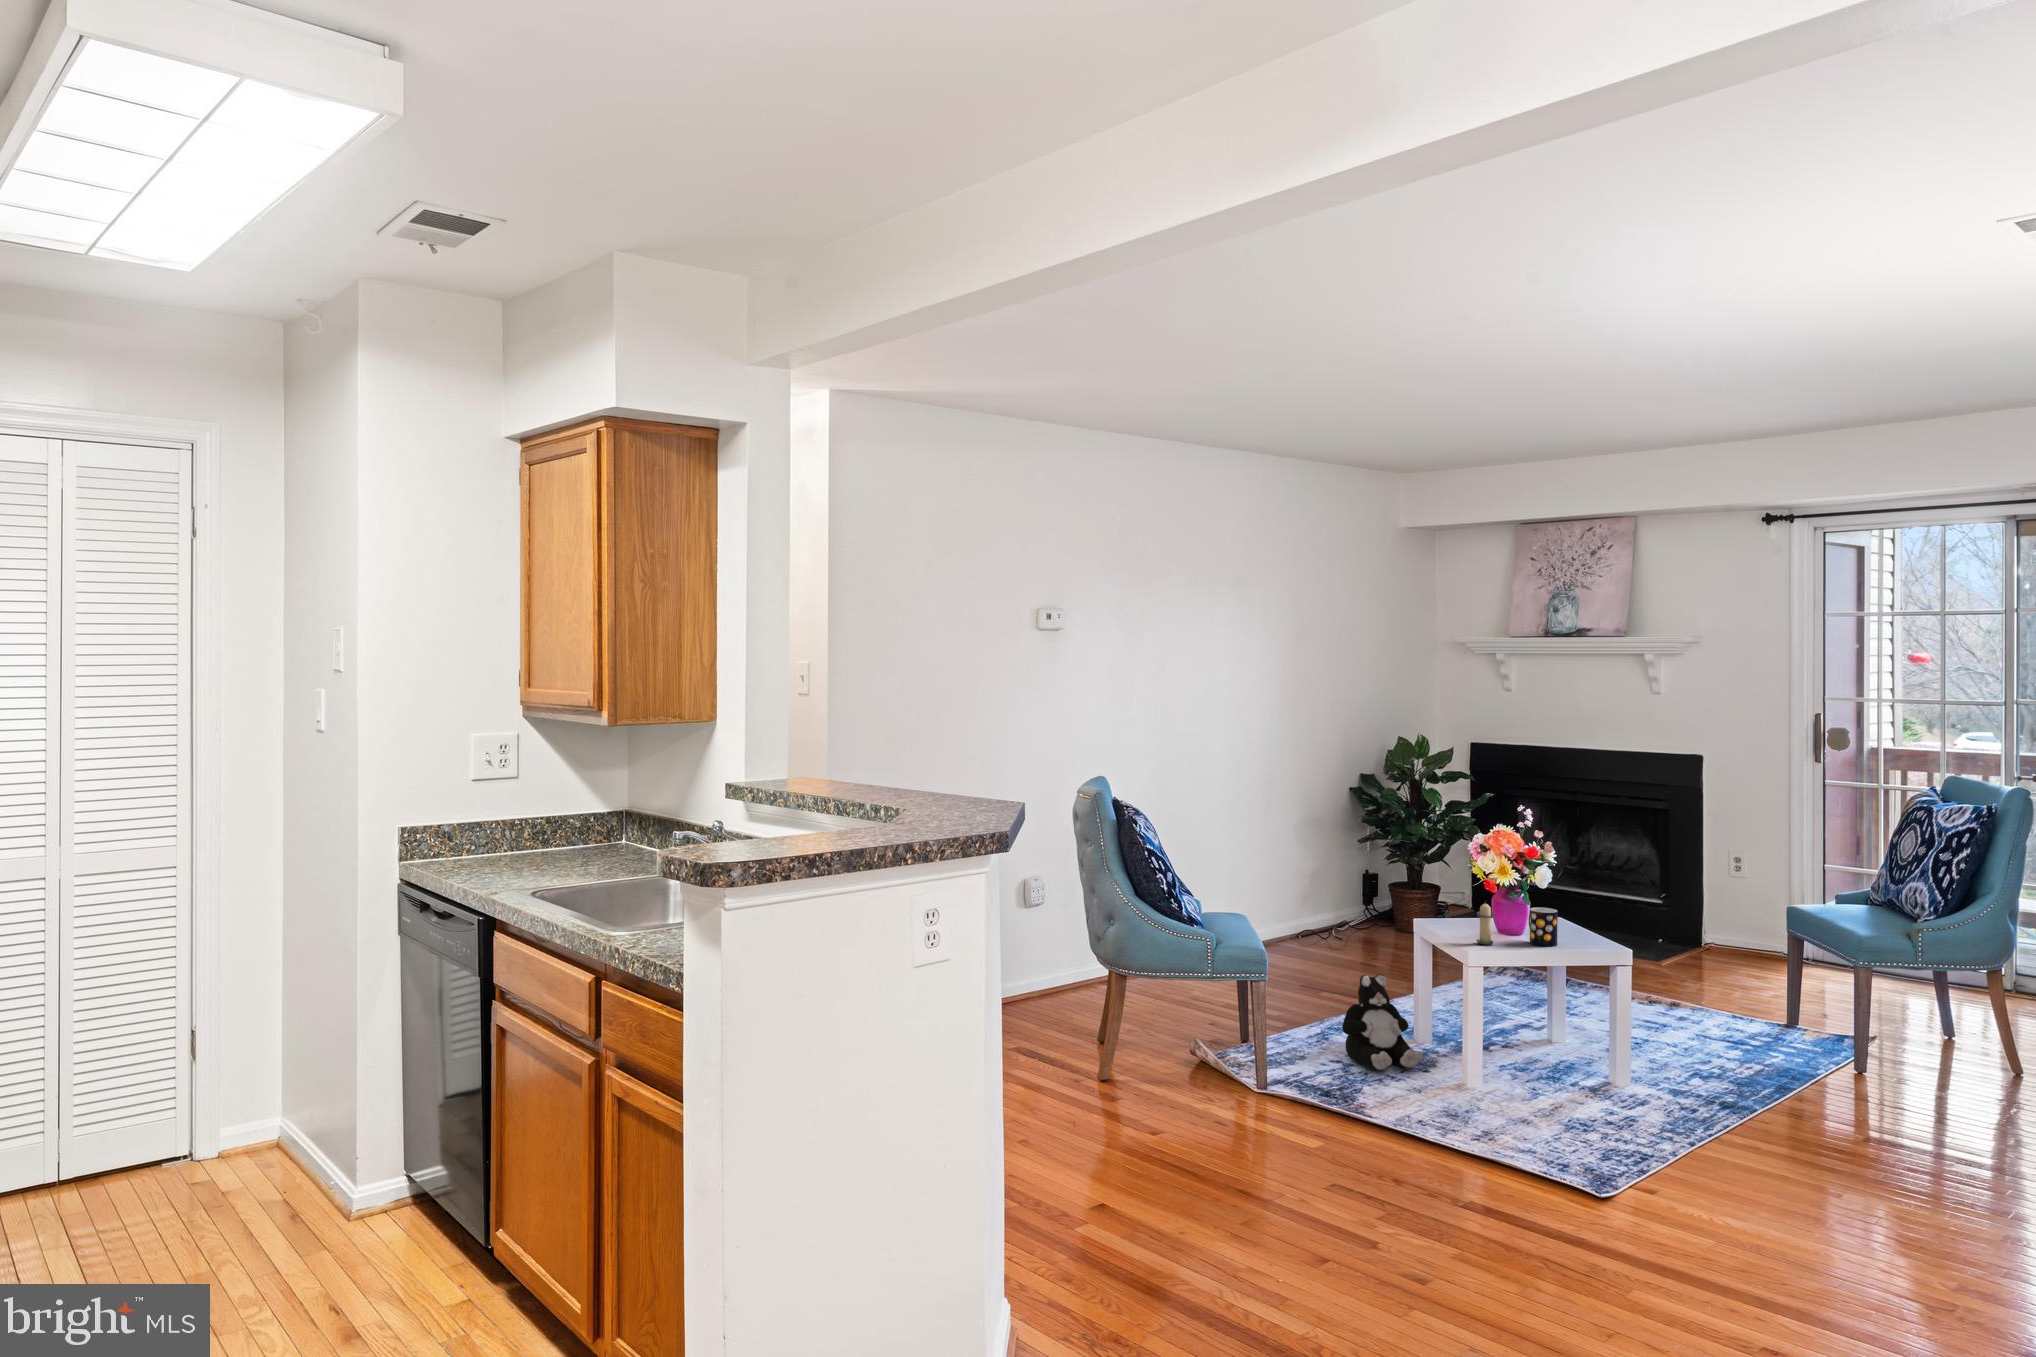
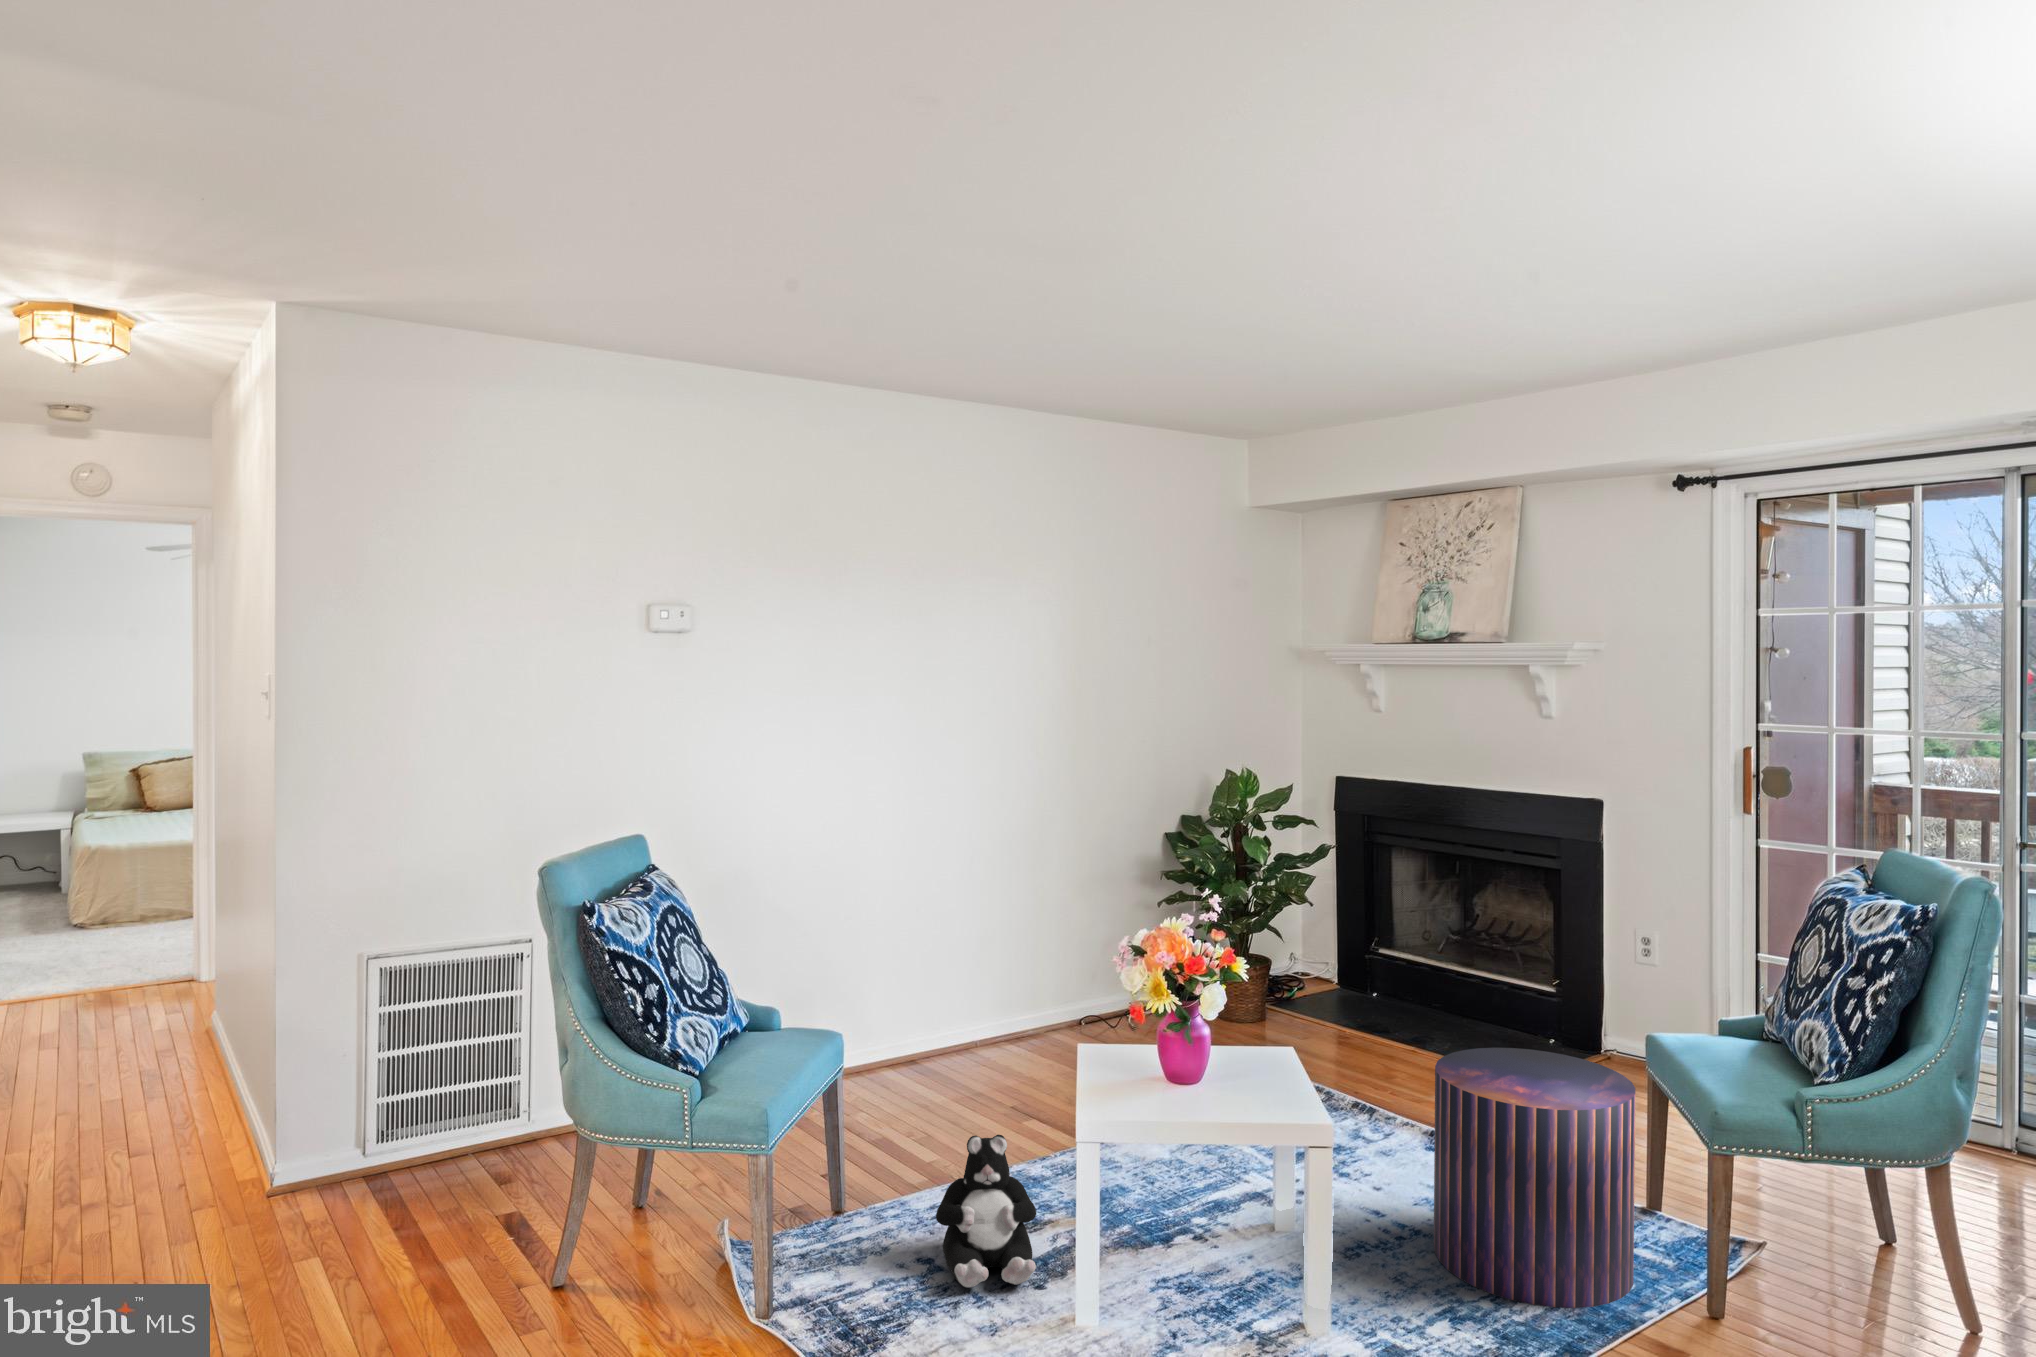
candle: present [1477,901,1494,945] -> none [1121,1036,1153,1104]
mug: present [1529,907,1558,947] -> none [1204,1046,1243,1110]
pouf: none [1661,914,1804,1071] -> present [1434,1048,1636,1308]

